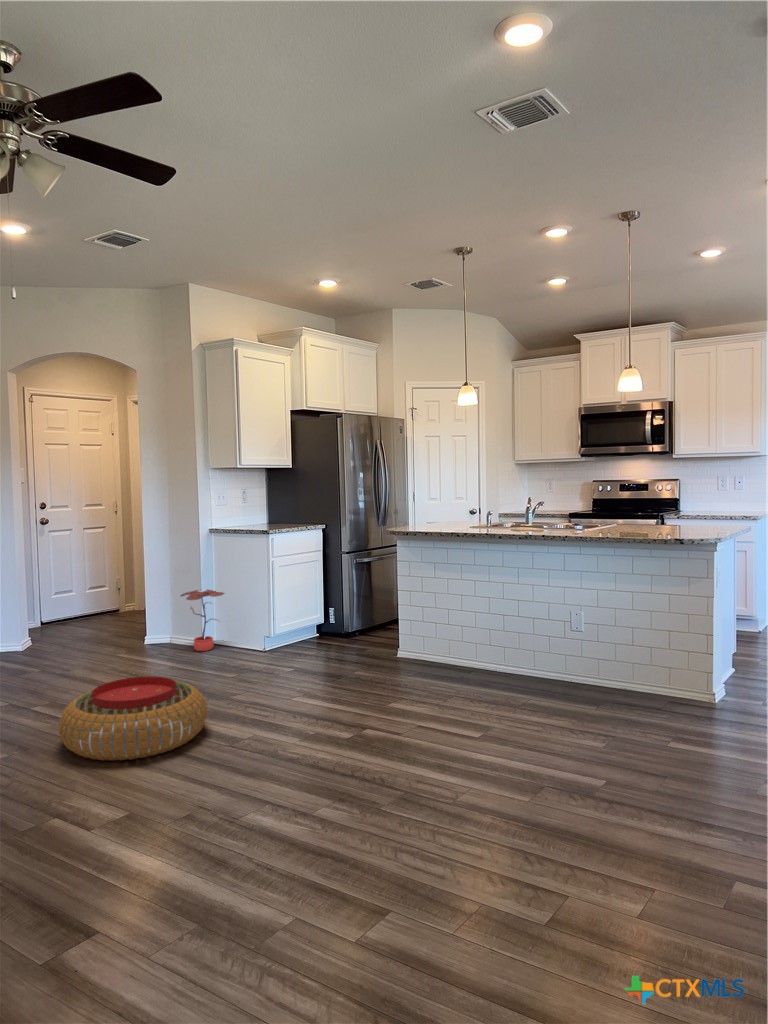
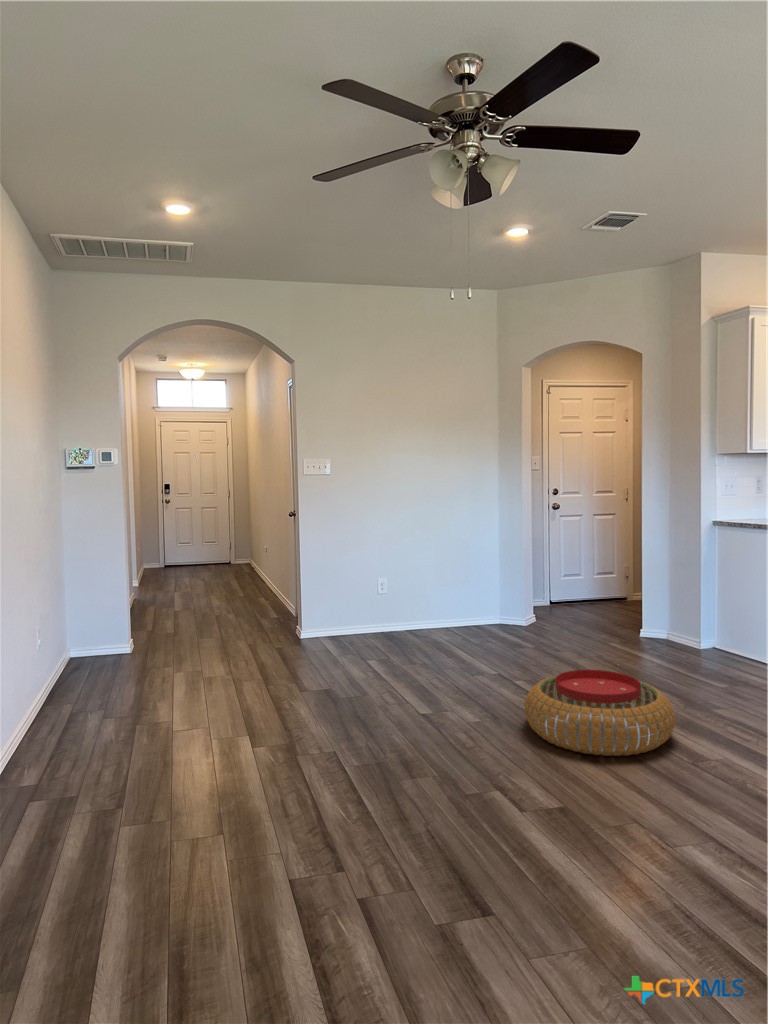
potted plant: present [181,589,224,651] -> none [675,588,727,656]

